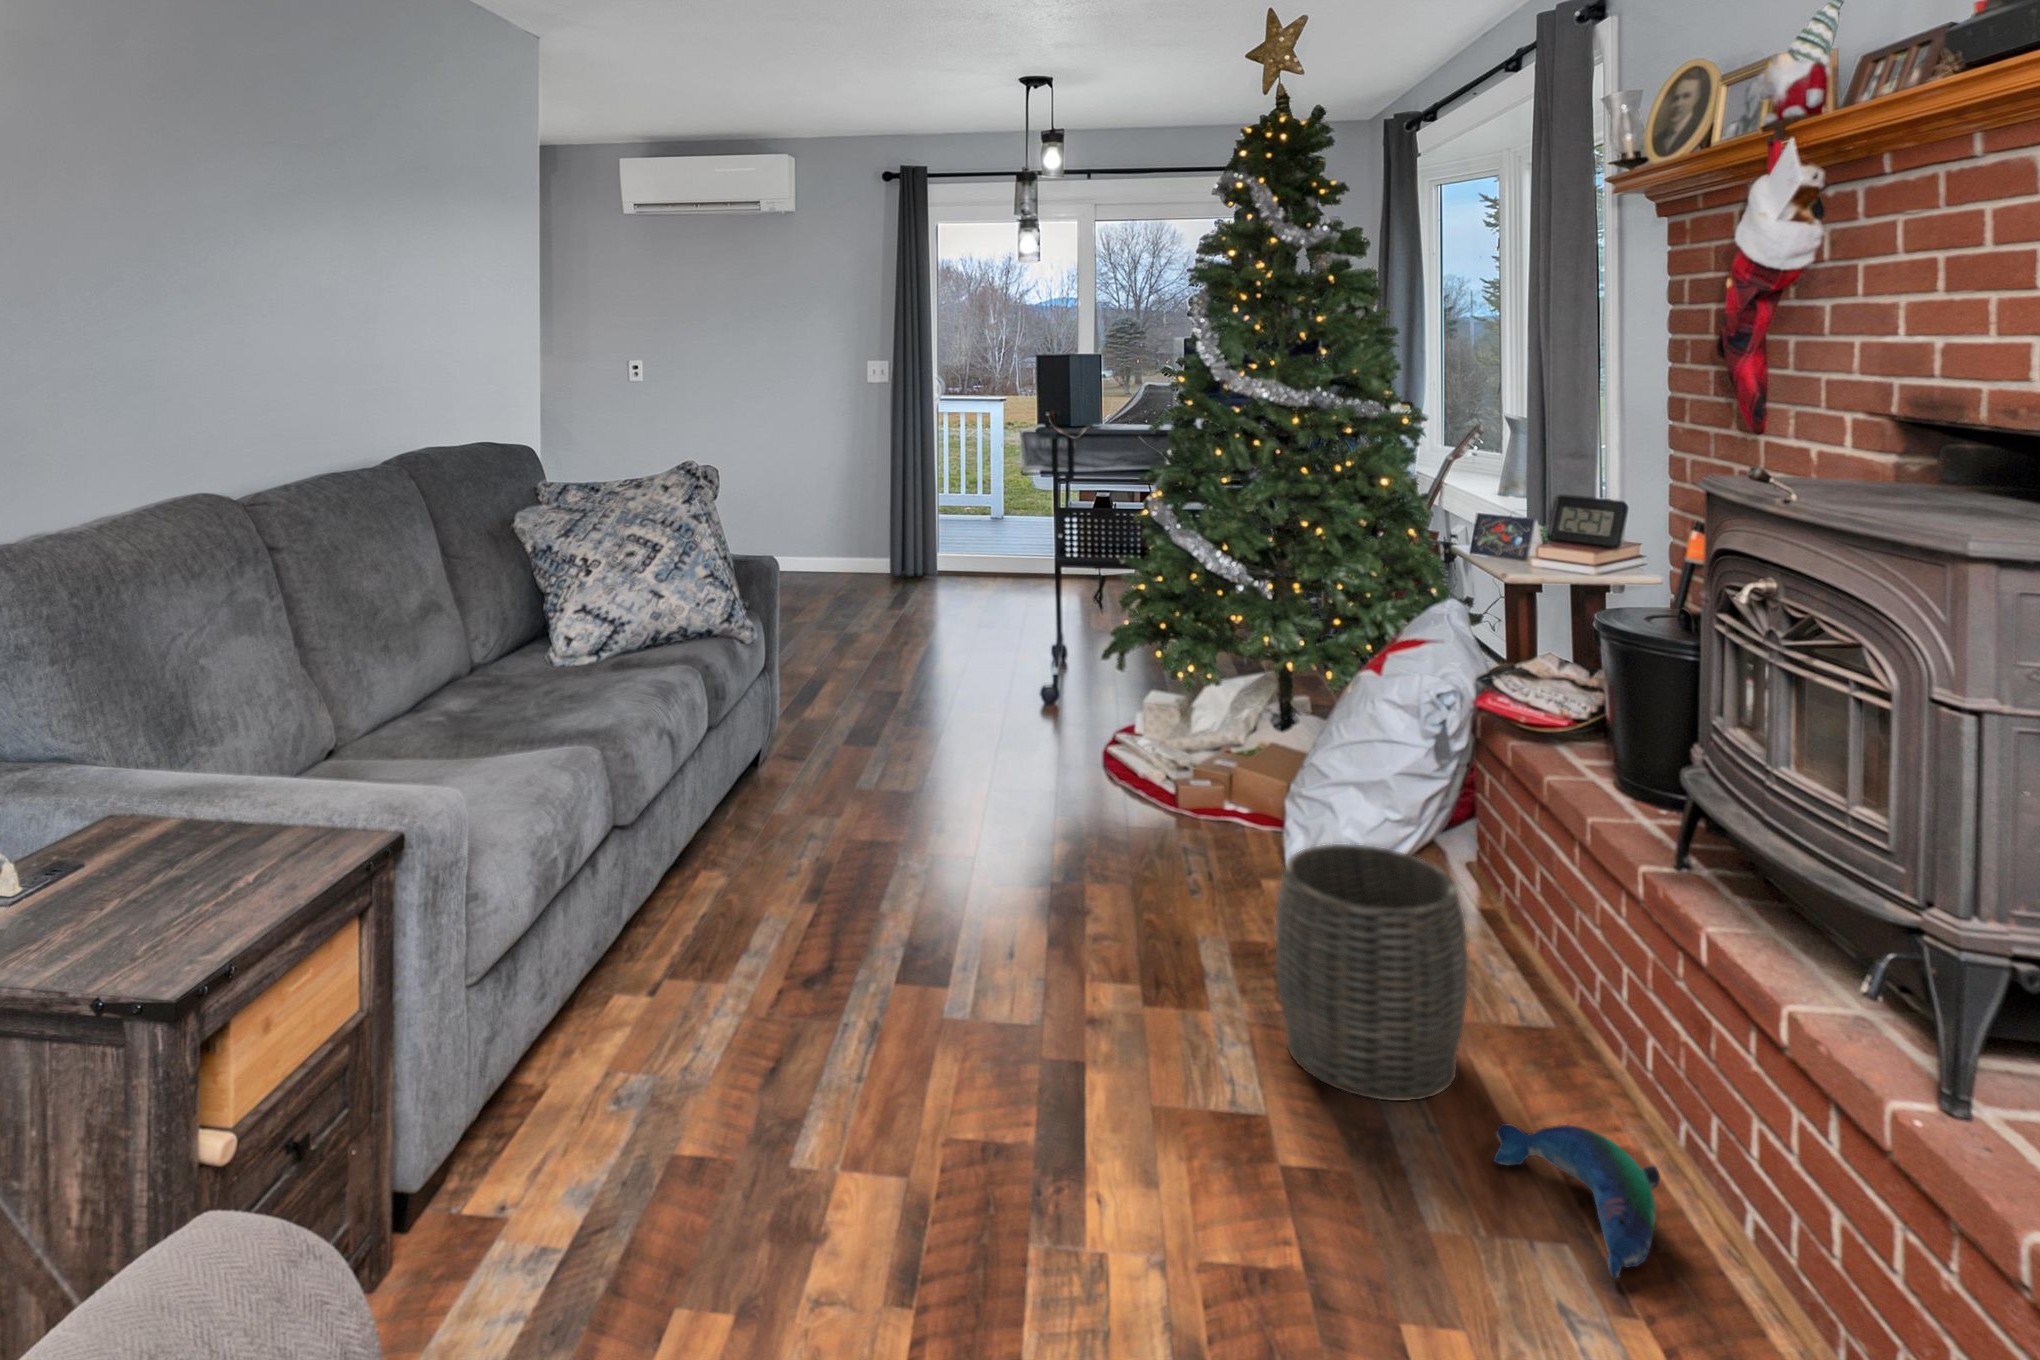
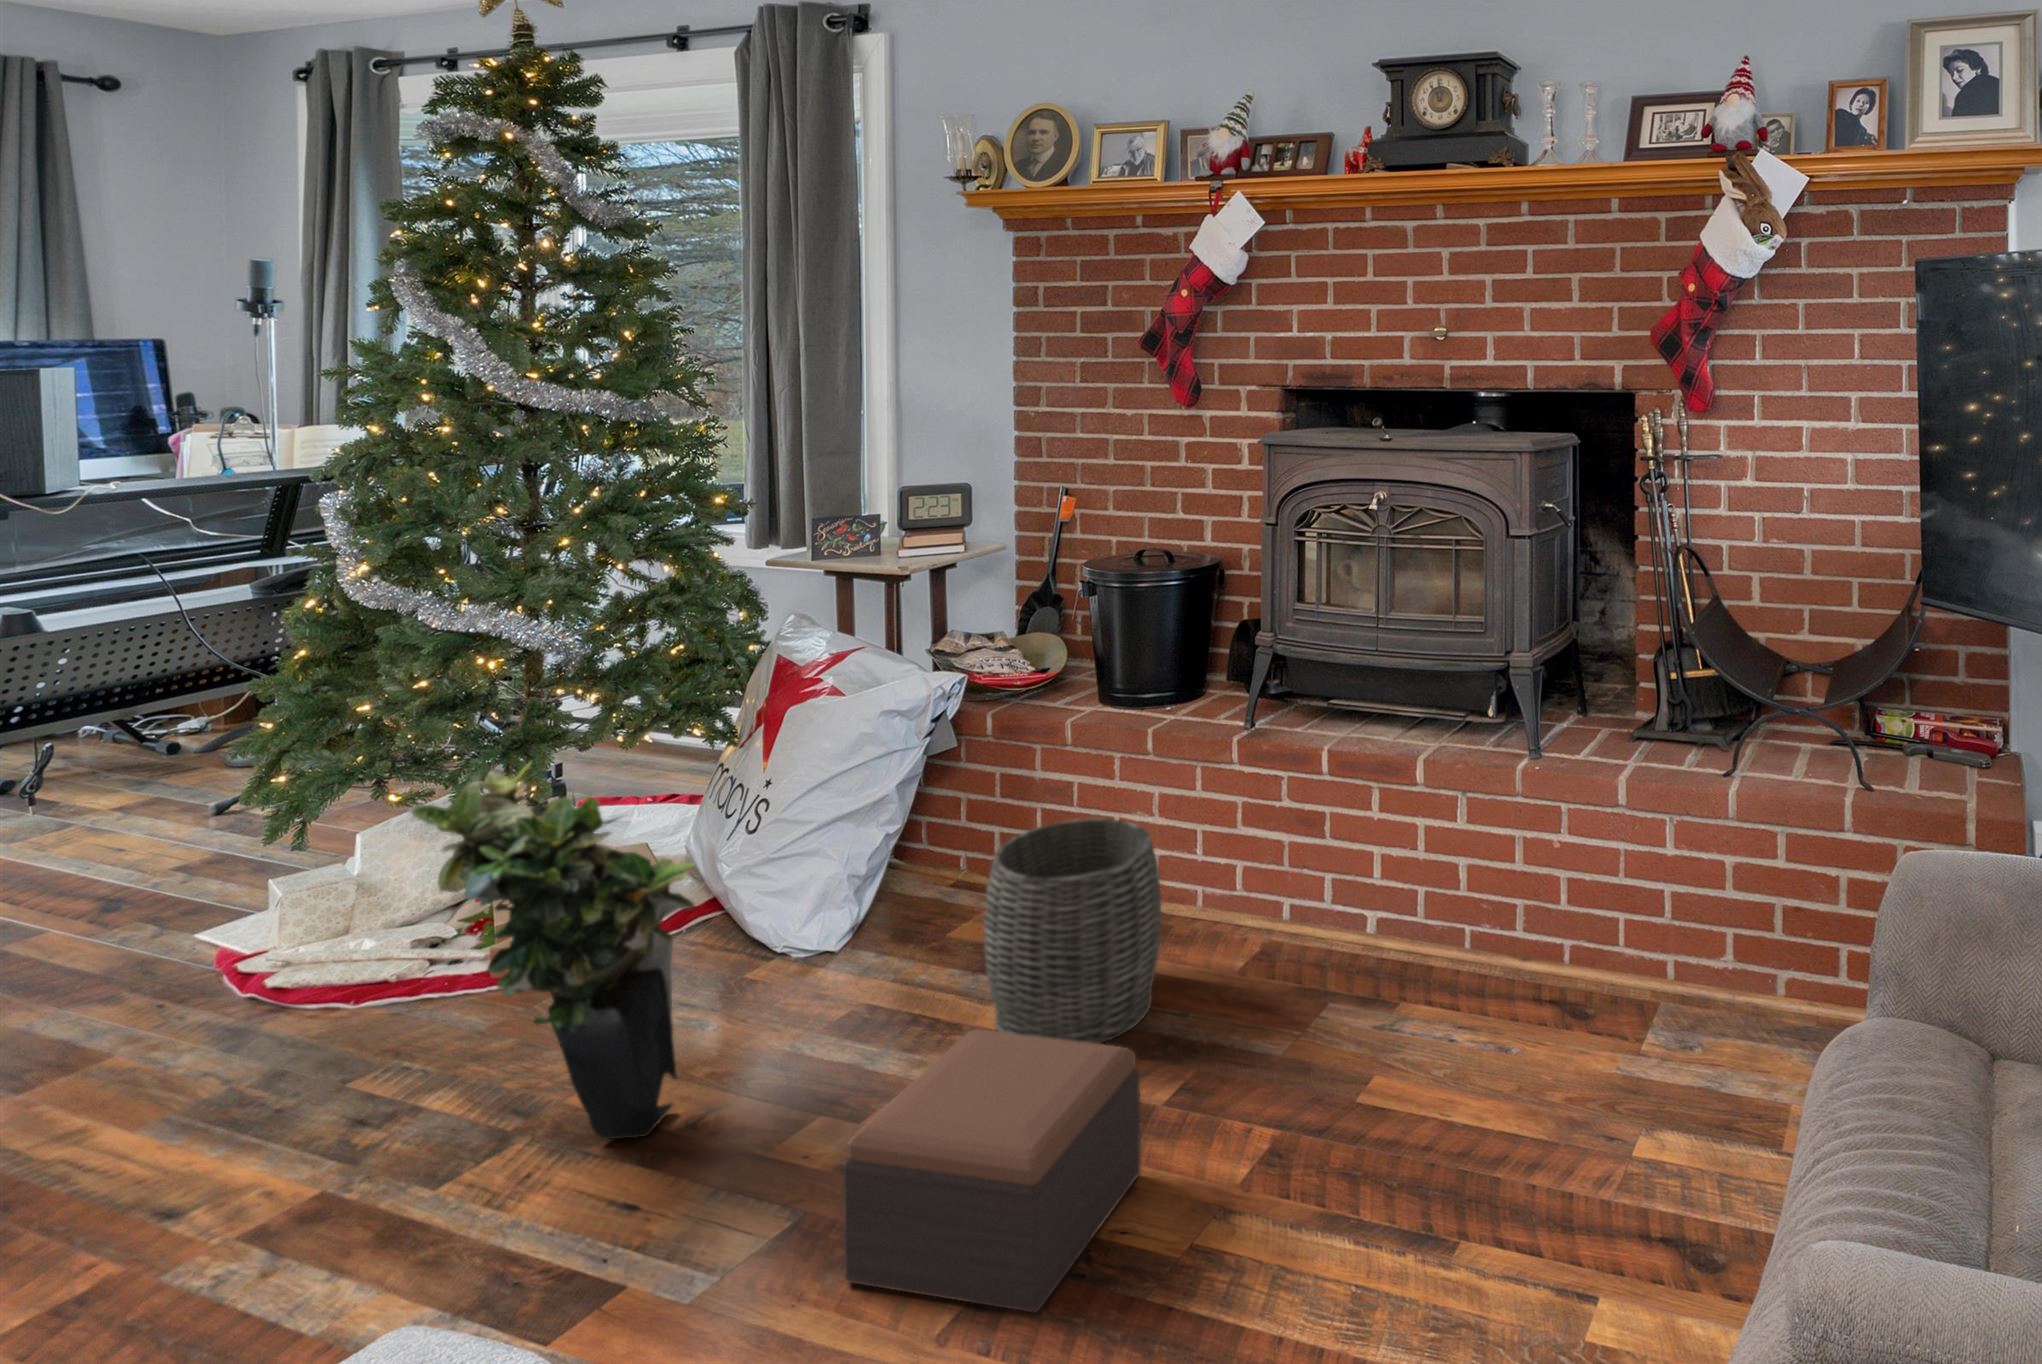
potted plant: none [966,627,1125,928] -> present [410,763,694,1139]
footstool: none [969,955,1177,1183] -> present [843,1029,1141,1313]
plush toy: present [1494,1123,1660,1279] -> none [1225,929,1375,1002]

